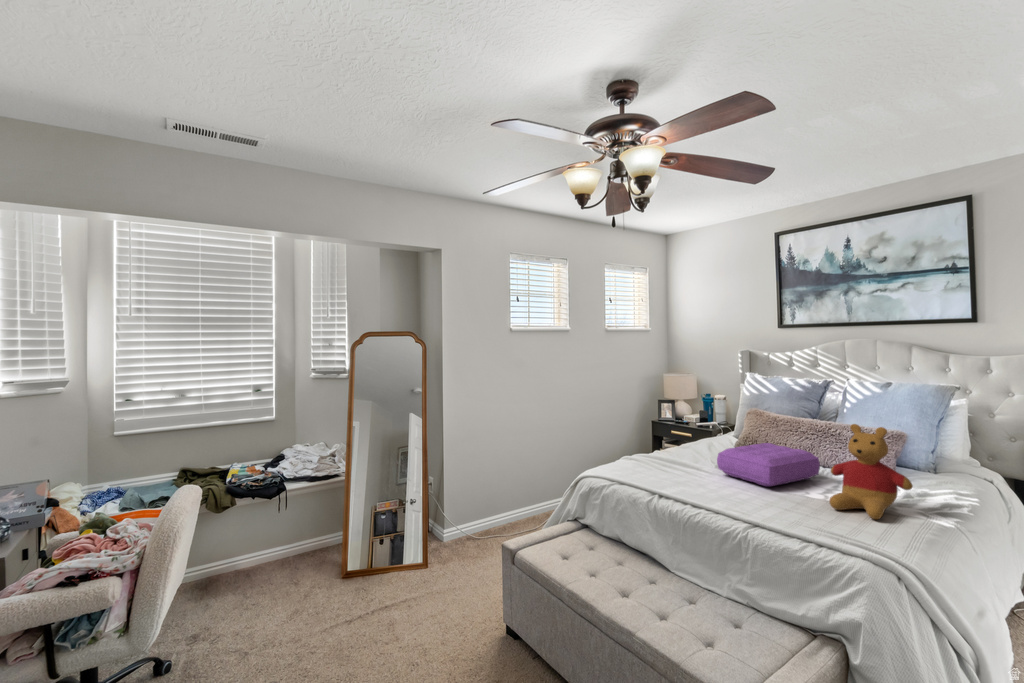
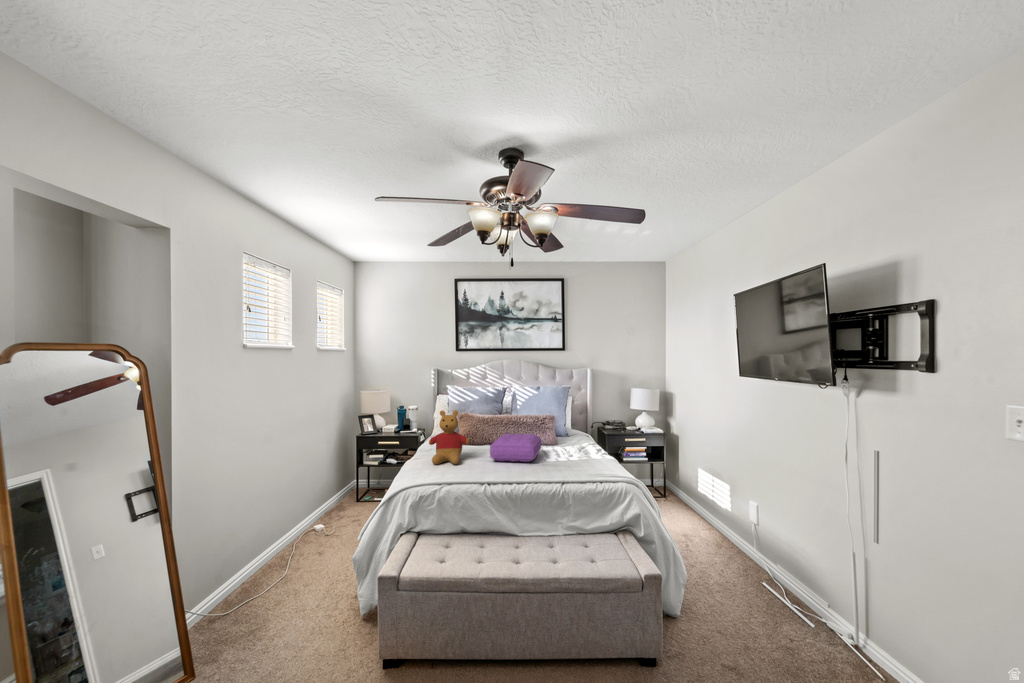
stuffed bear: present [829,424,913,519] -> present [429,410,470,464]

